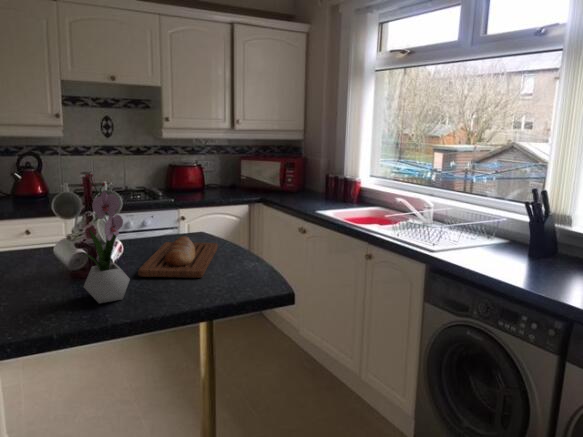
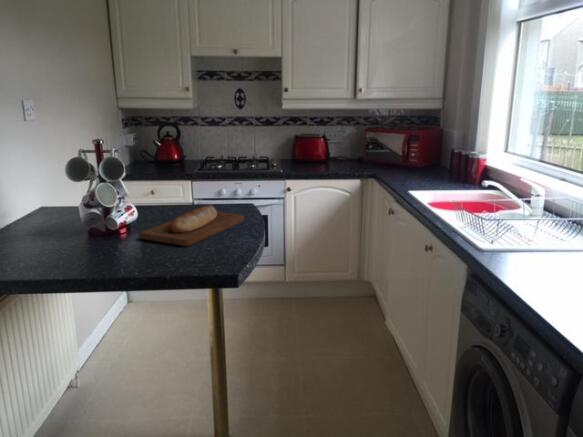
flower arrangement: present [84,173,130,304] -> none [58,141,113,257]

